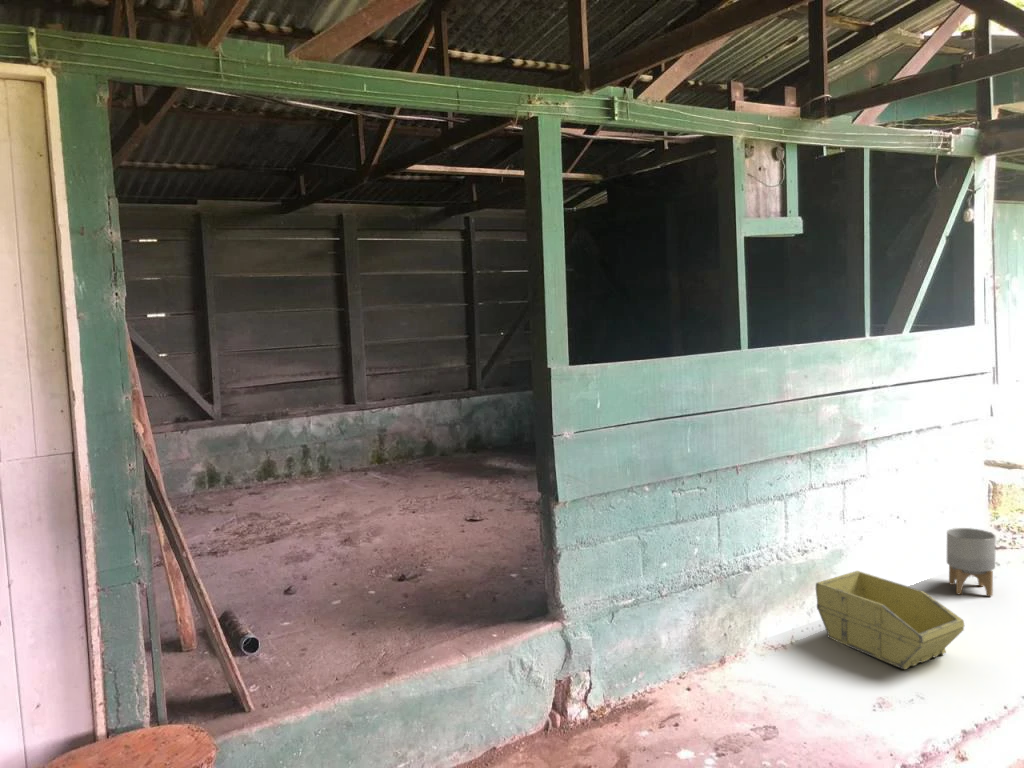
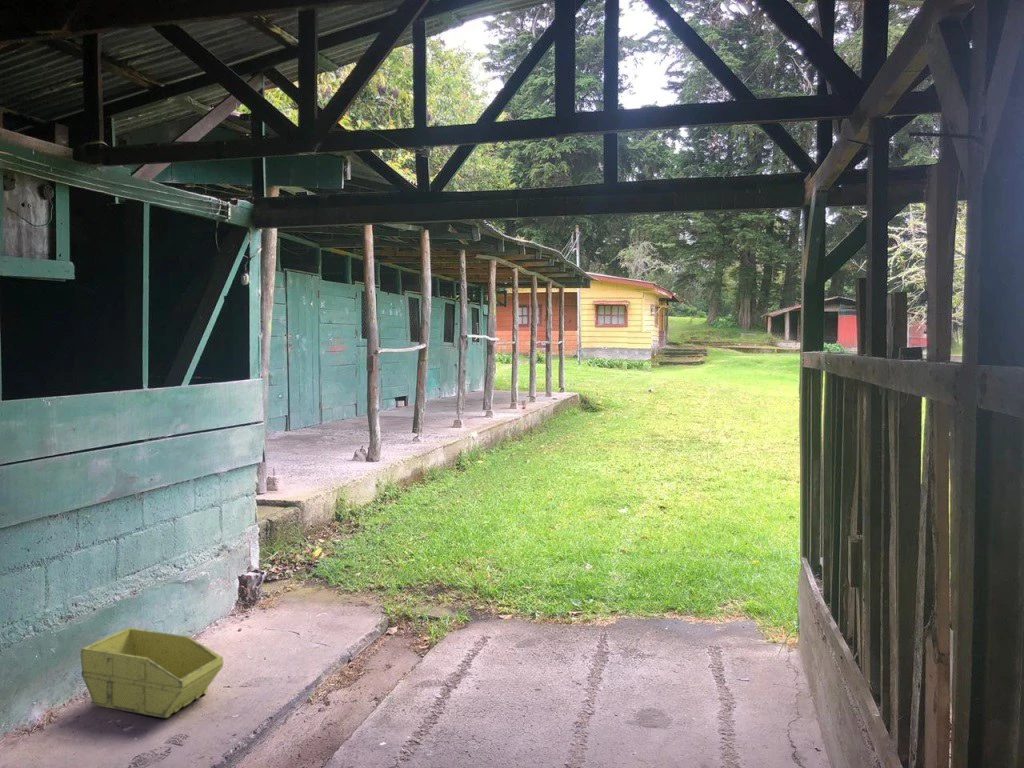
planter: present [947,528,996,596] -> none [220,568,262,633]

